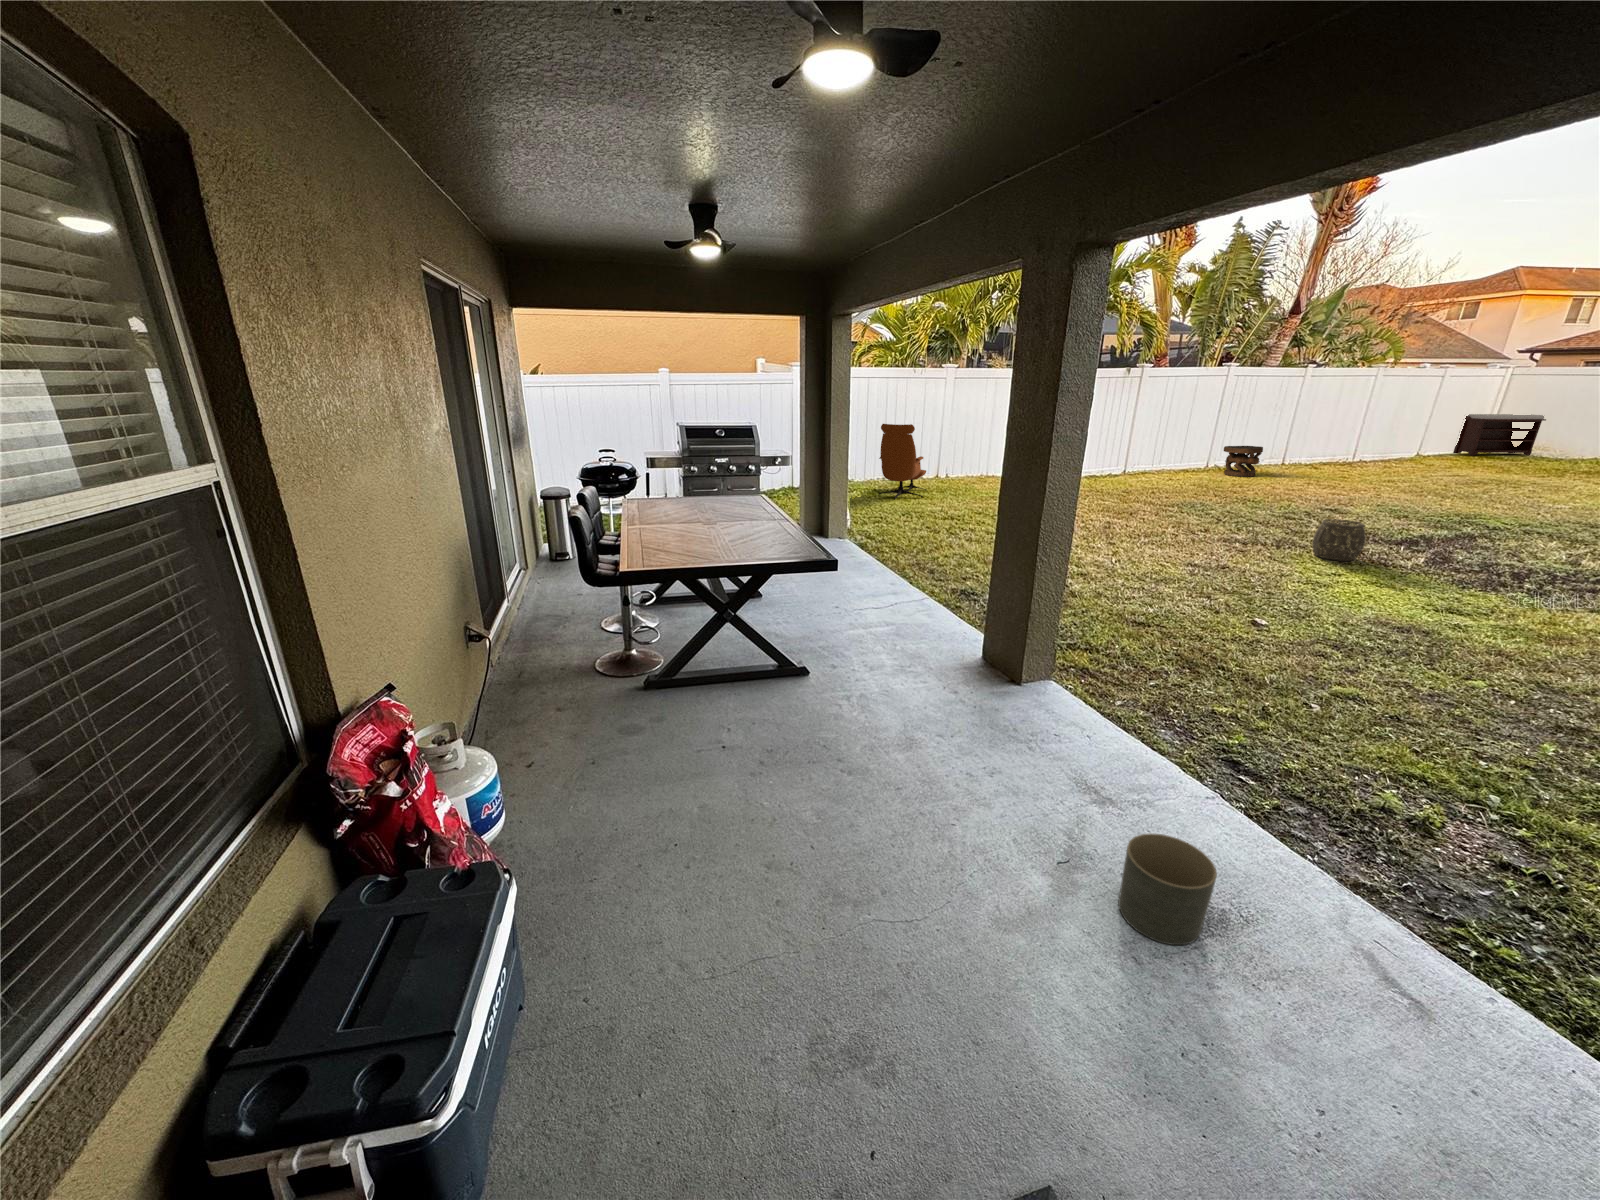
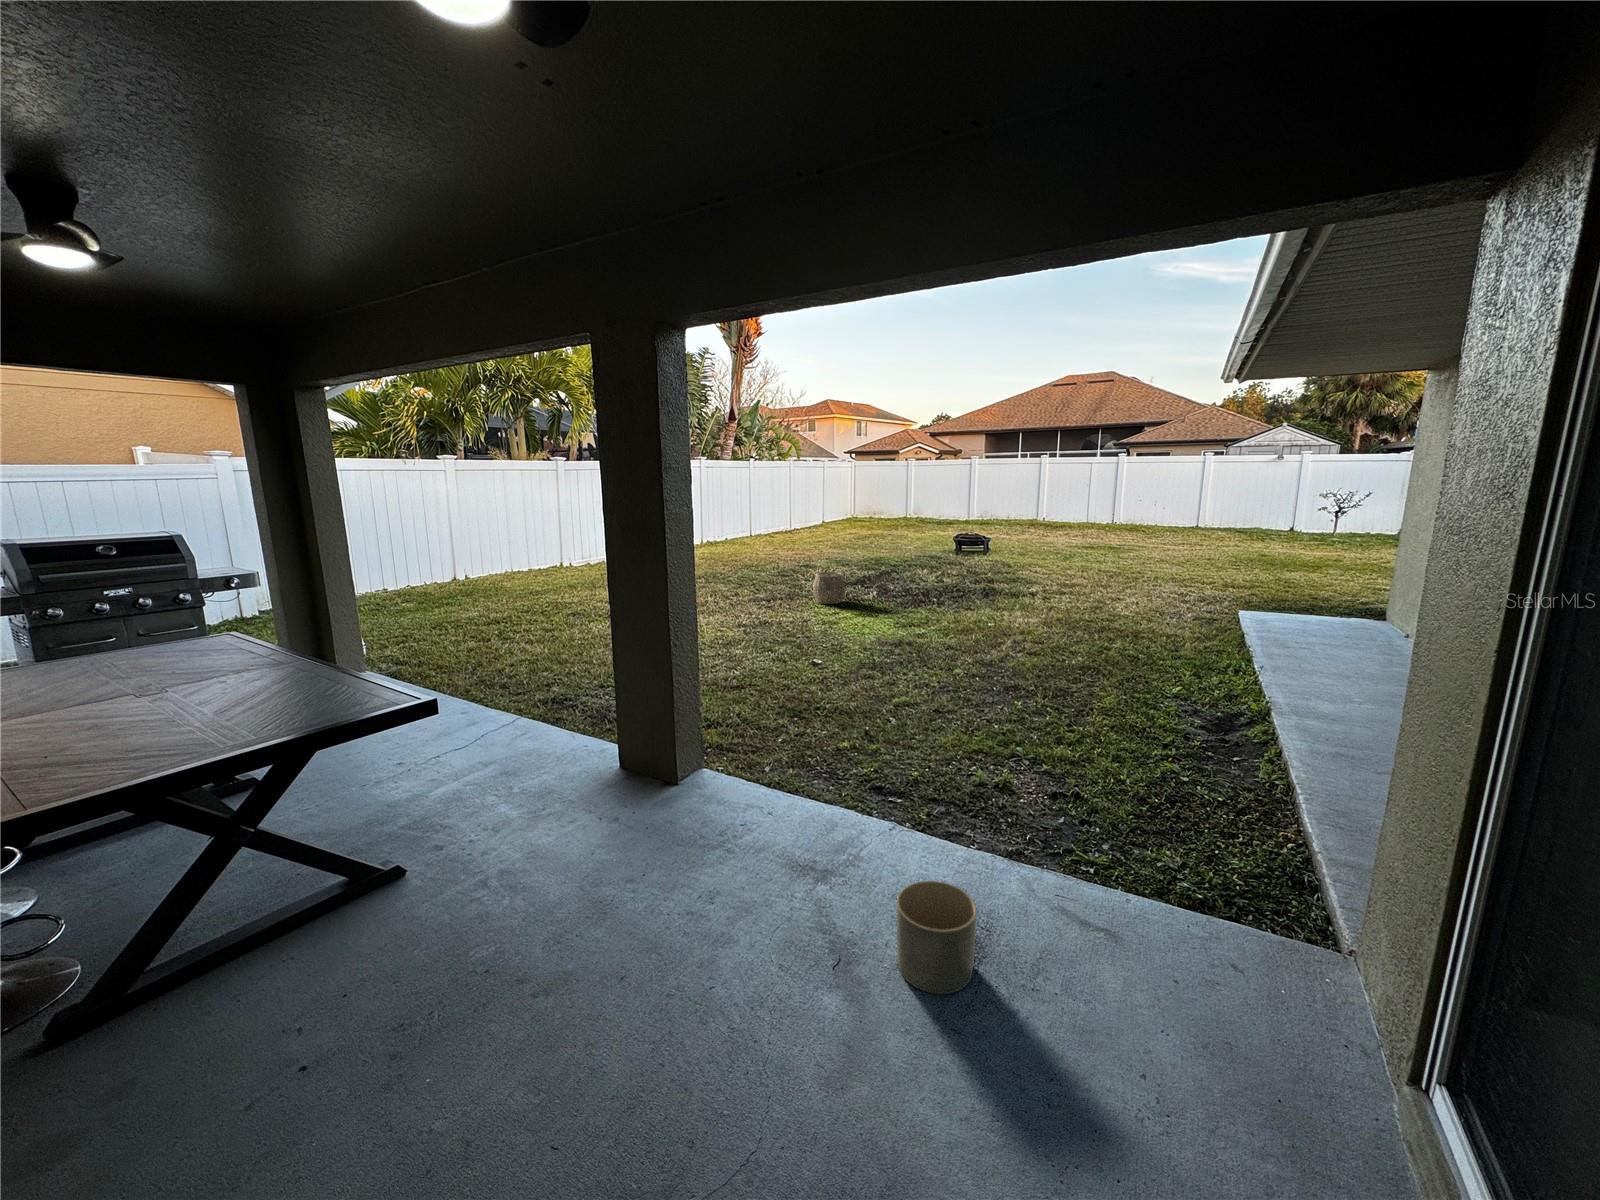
bench: present [1453,414,1546,456] -> none [843,490,884,520]
lounge chair: present [879,424,926,500] -> none [374,523,446,613]
side table: present [1224,446,1263,477] -> none [712,523,741,549]

